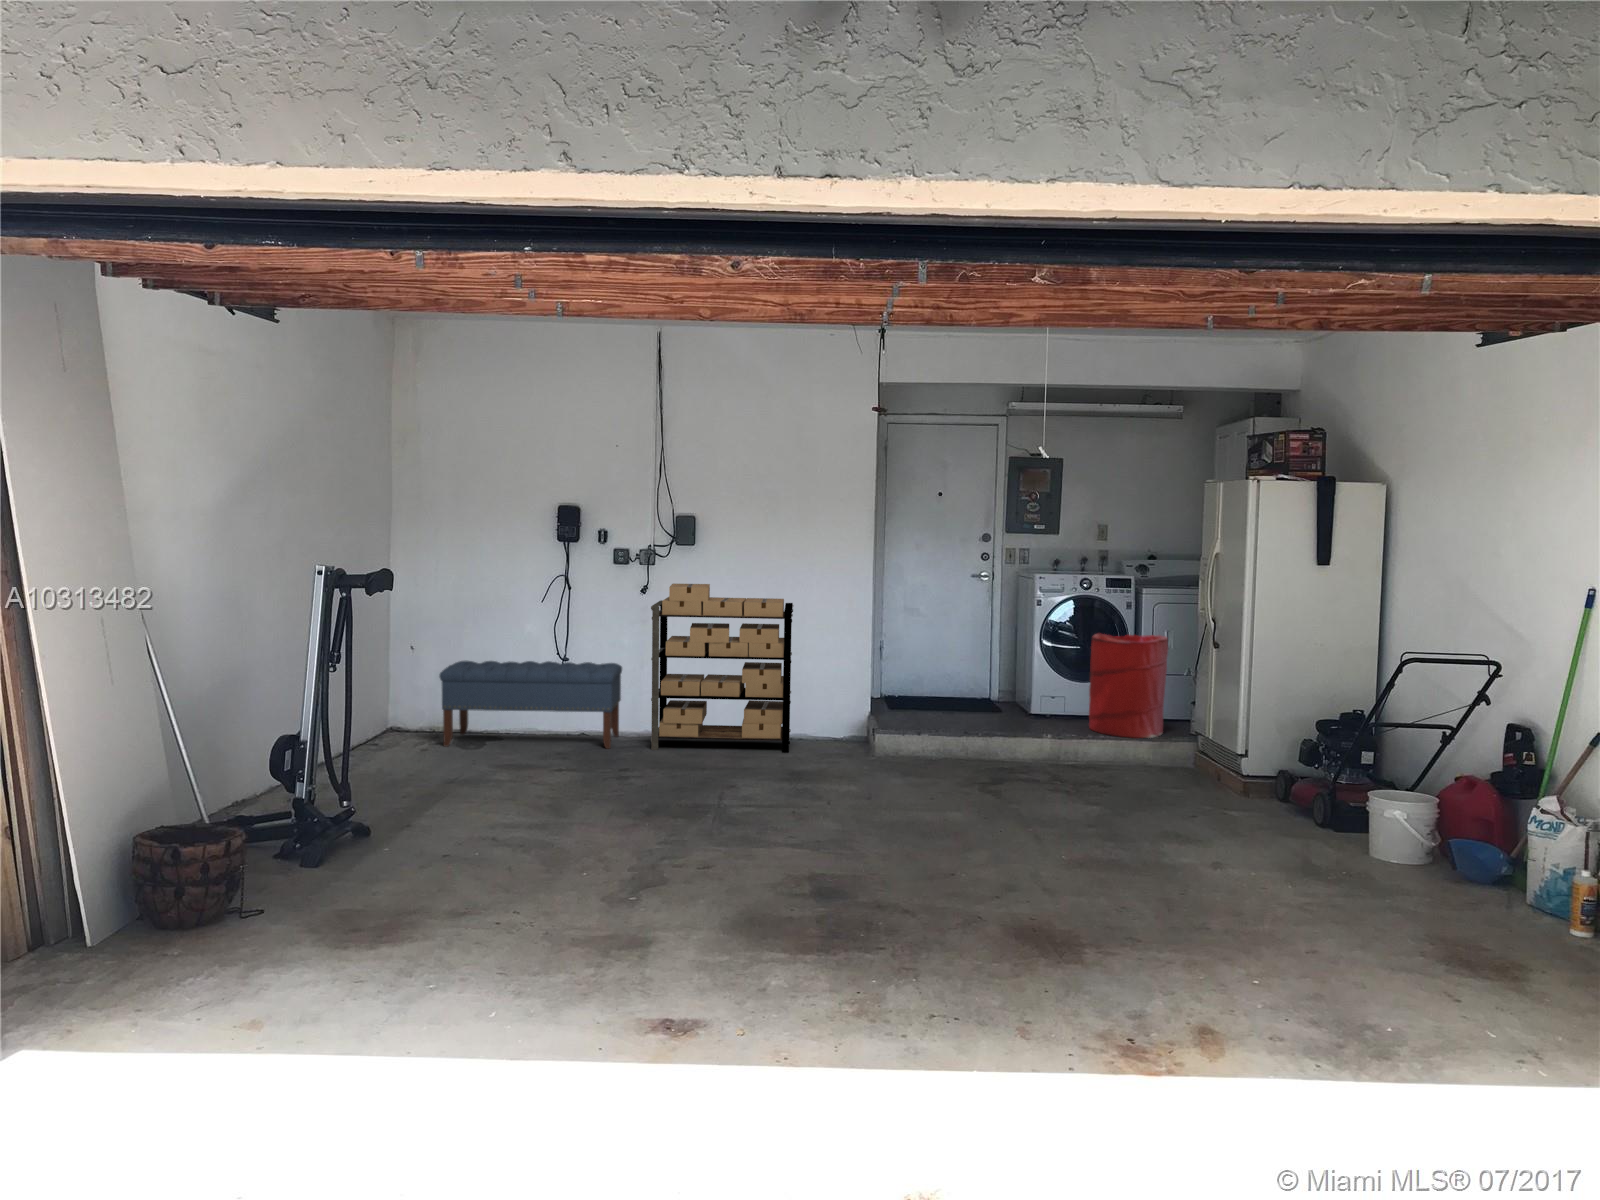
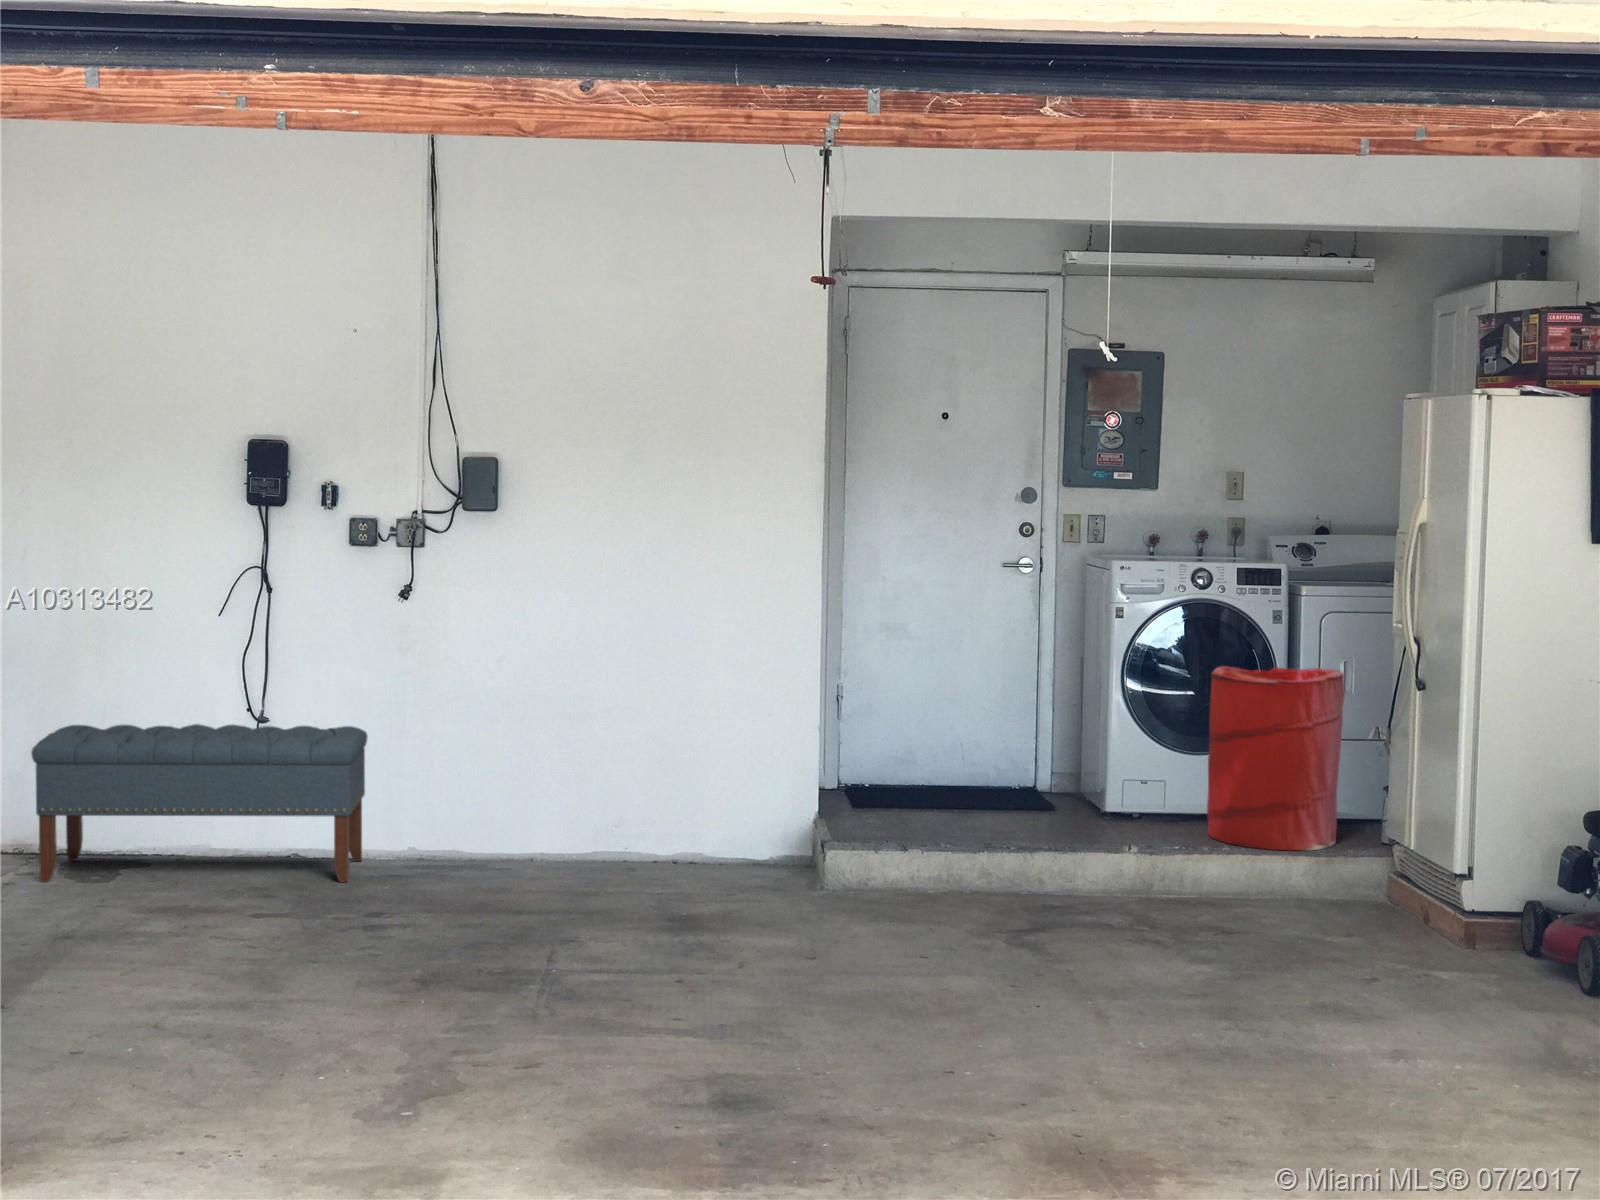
shelving unit: present [651,584,794,753] -> none [421,581,680,885]

